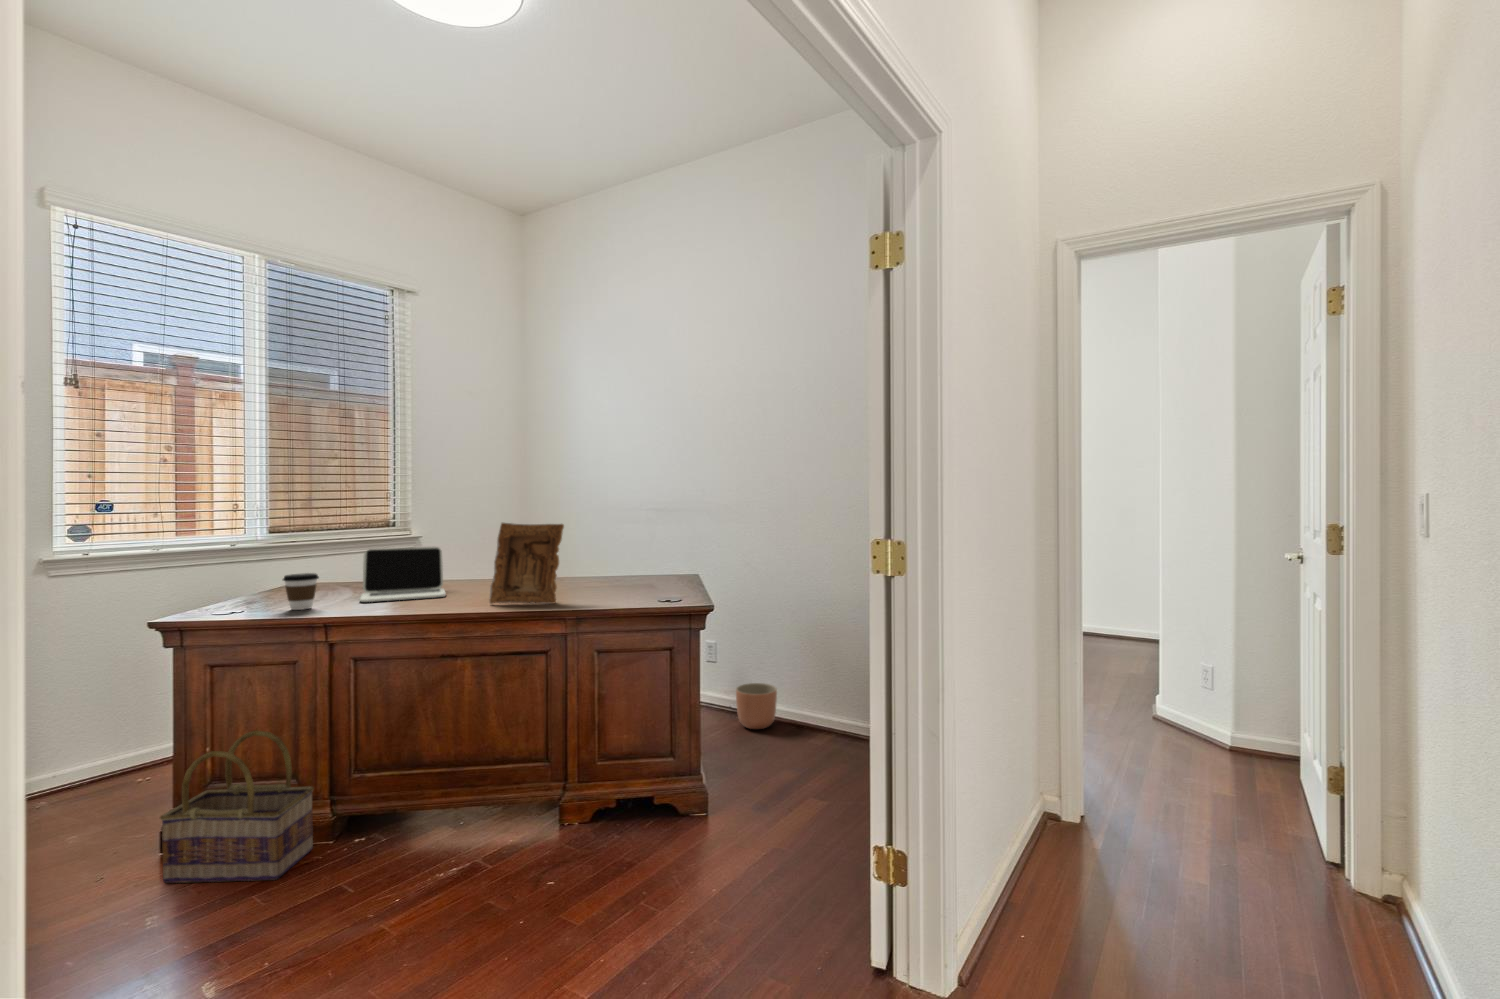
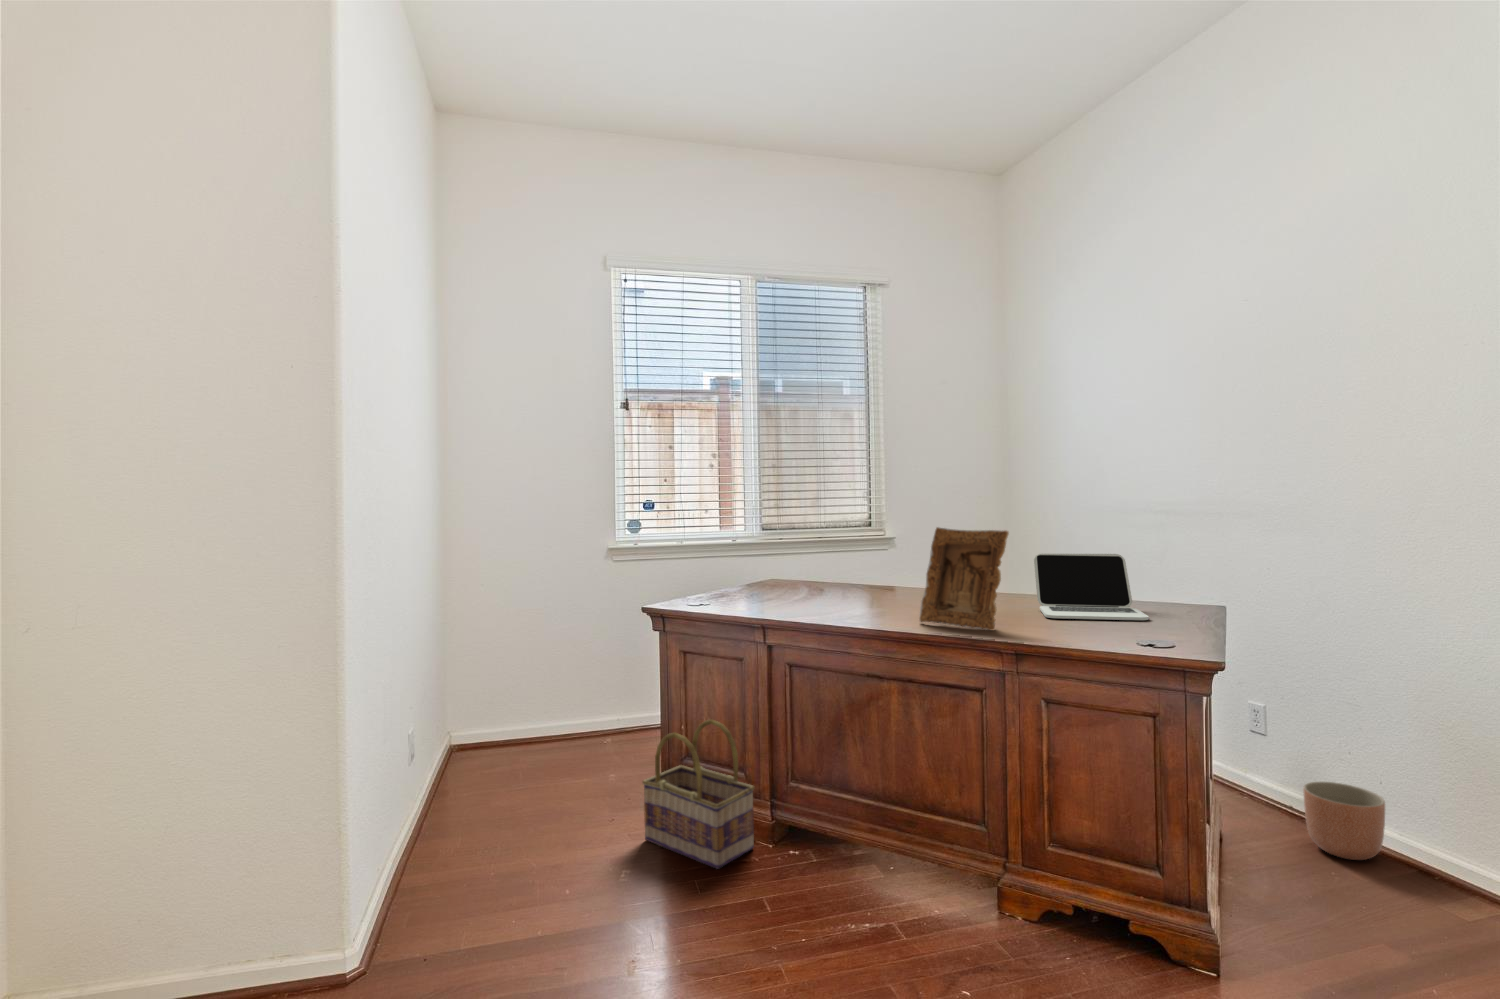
laptop: present [360,547,446,602] -> present [1034,554,1149,620]
coffee cup: present [283,573,319,610] -> none [737,573,766,609]

